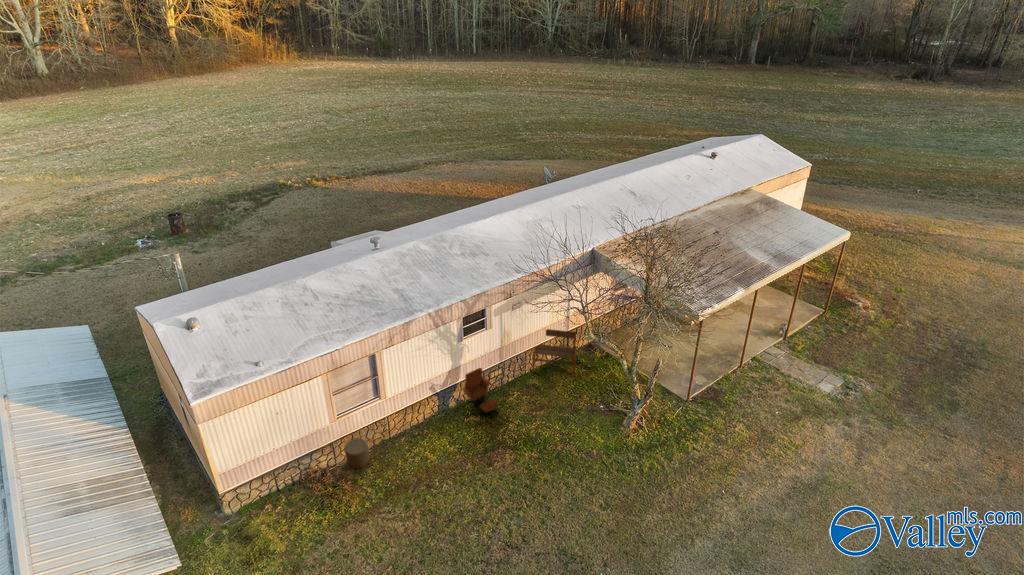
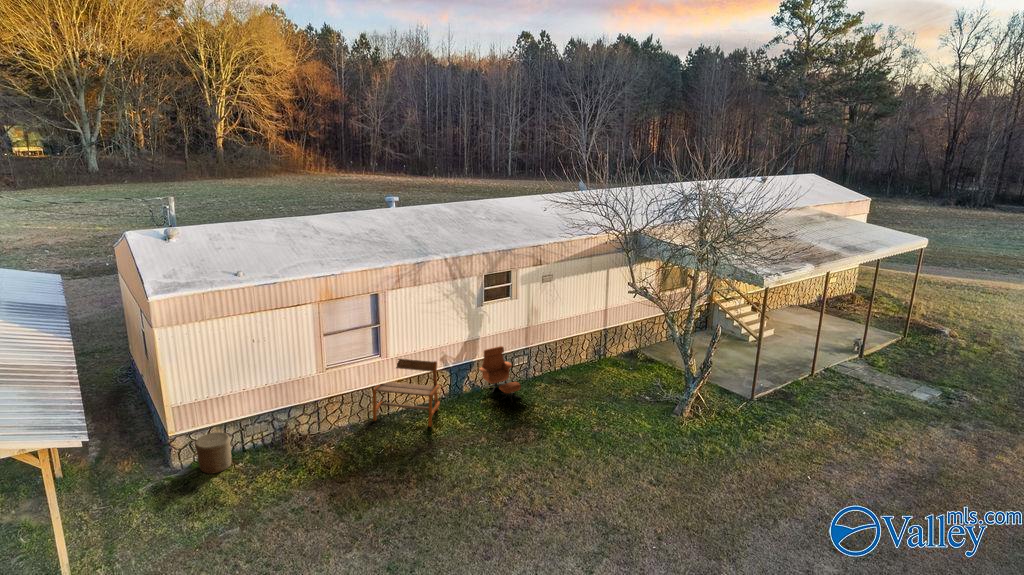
bench: present [532,329,577,377] -> present [373,359,440,427]
woven basket: present [344,438,369,469] -> present [195,432,231,474]

